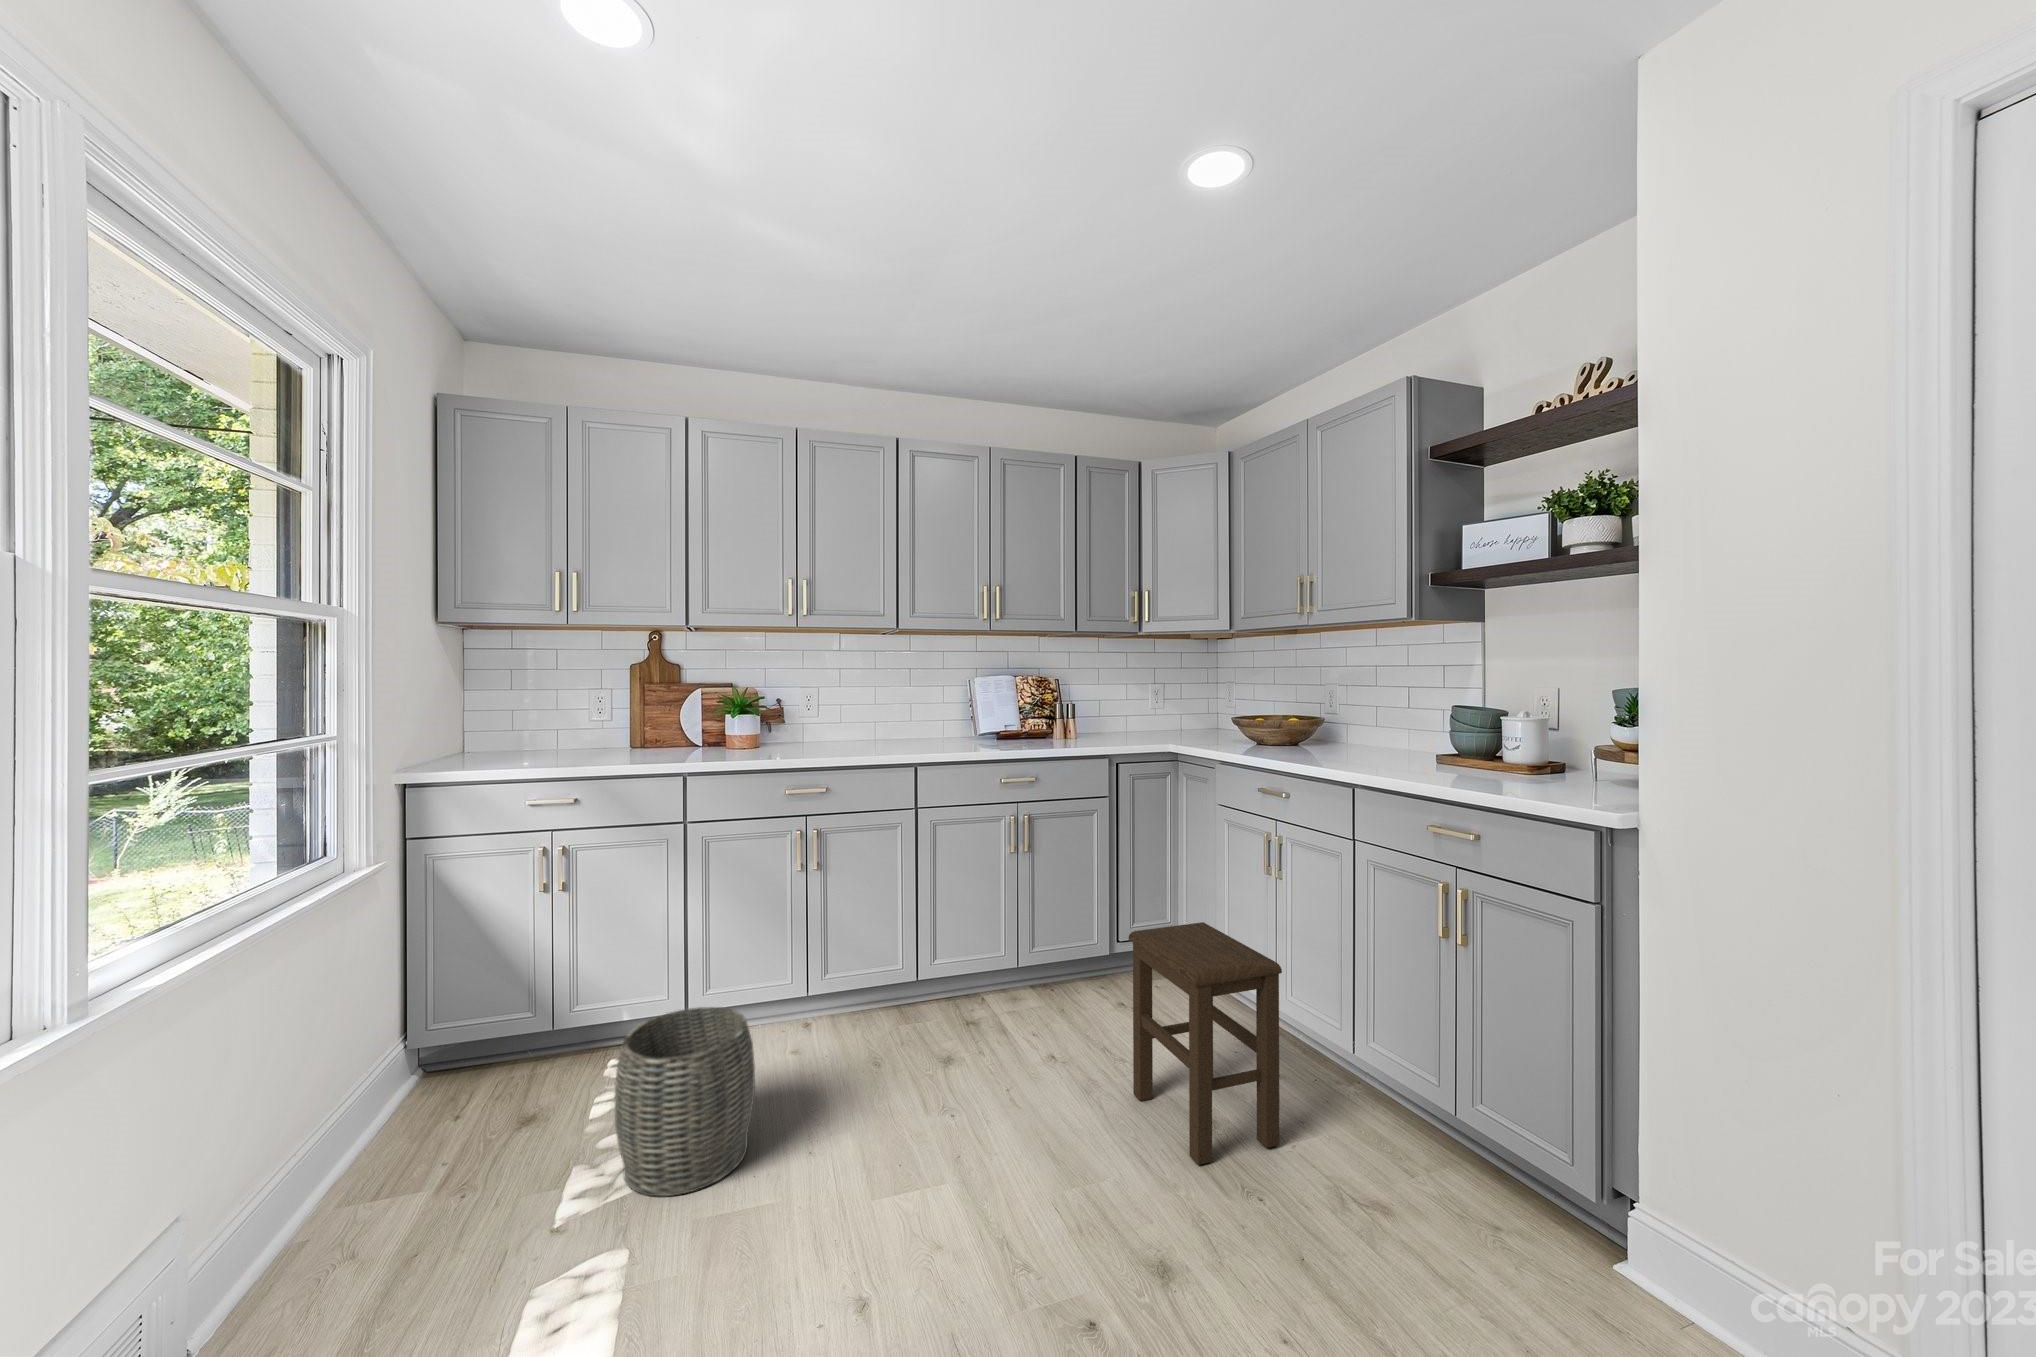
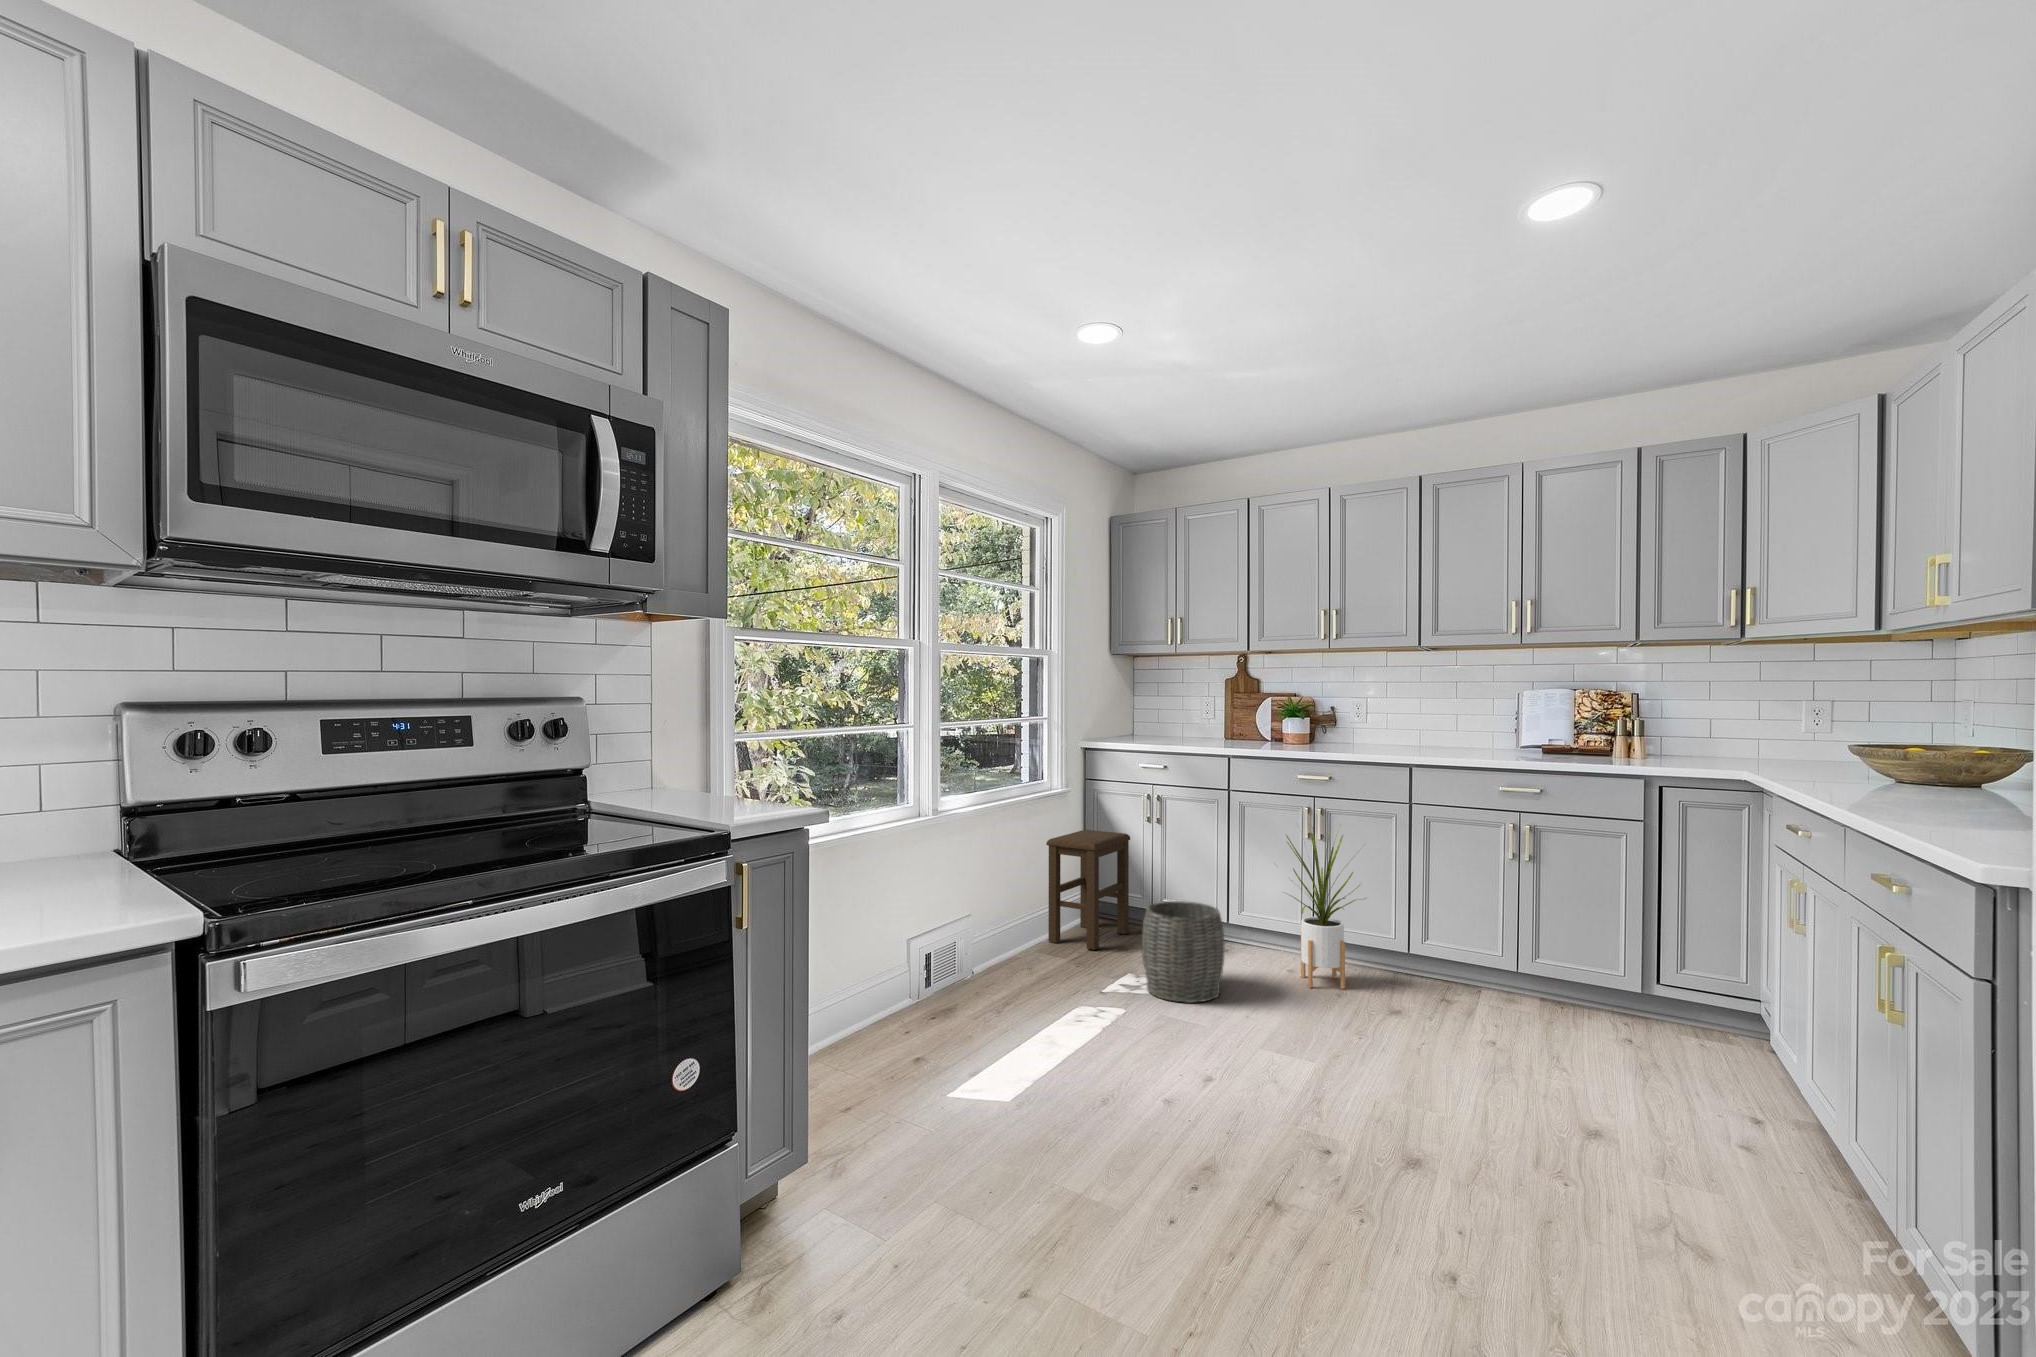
house plant: none [790,847,902,1069] -> present [1286,824,1366,989]
stool: present [1129,922,1282,1165] -> present [1046,830,1130,950]

